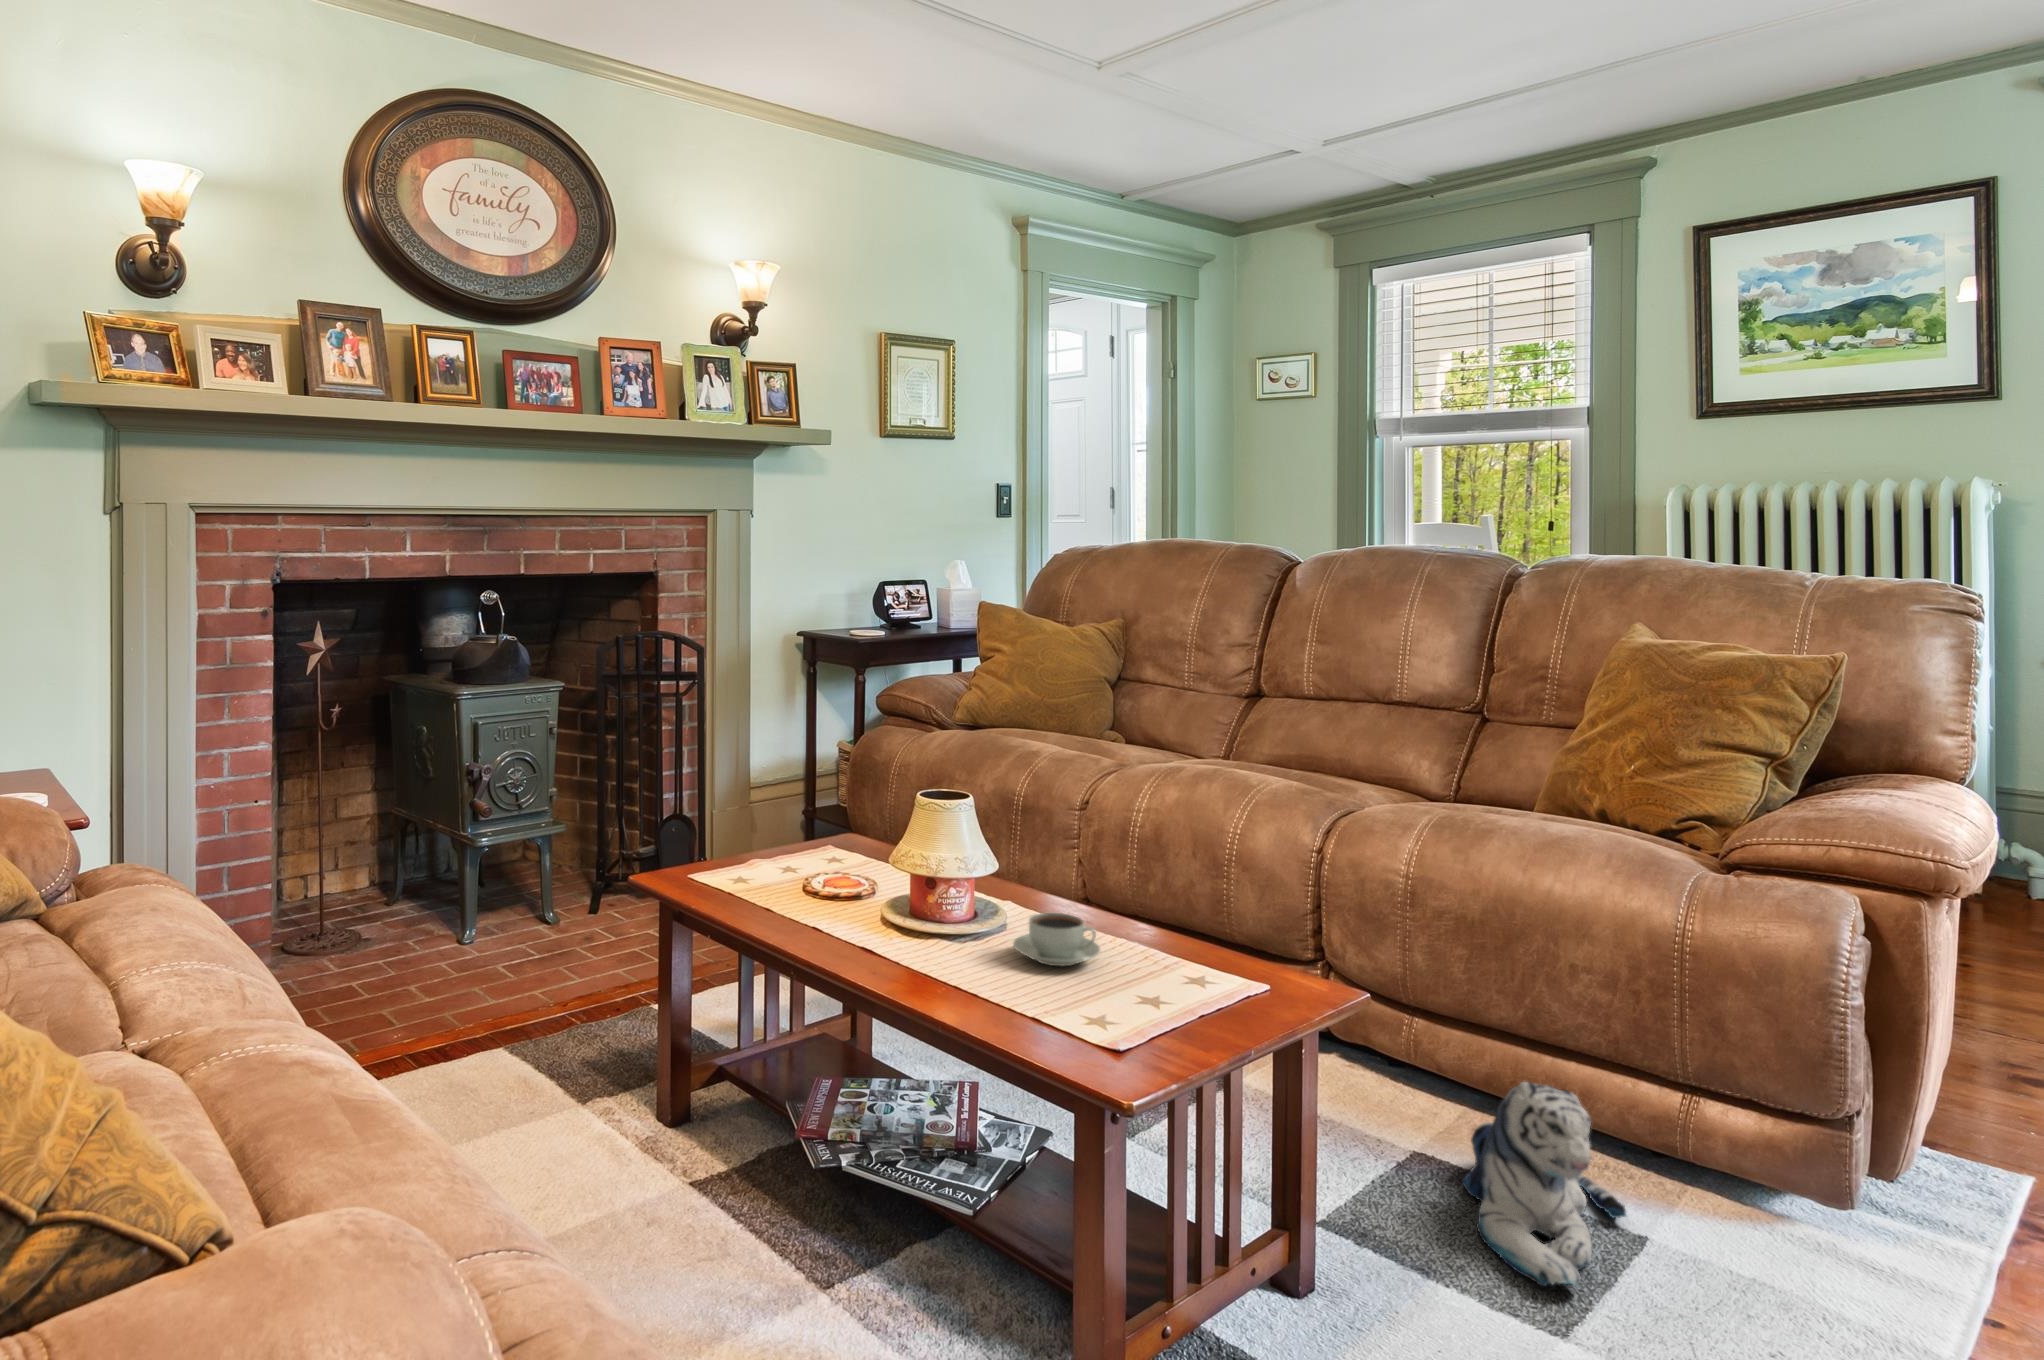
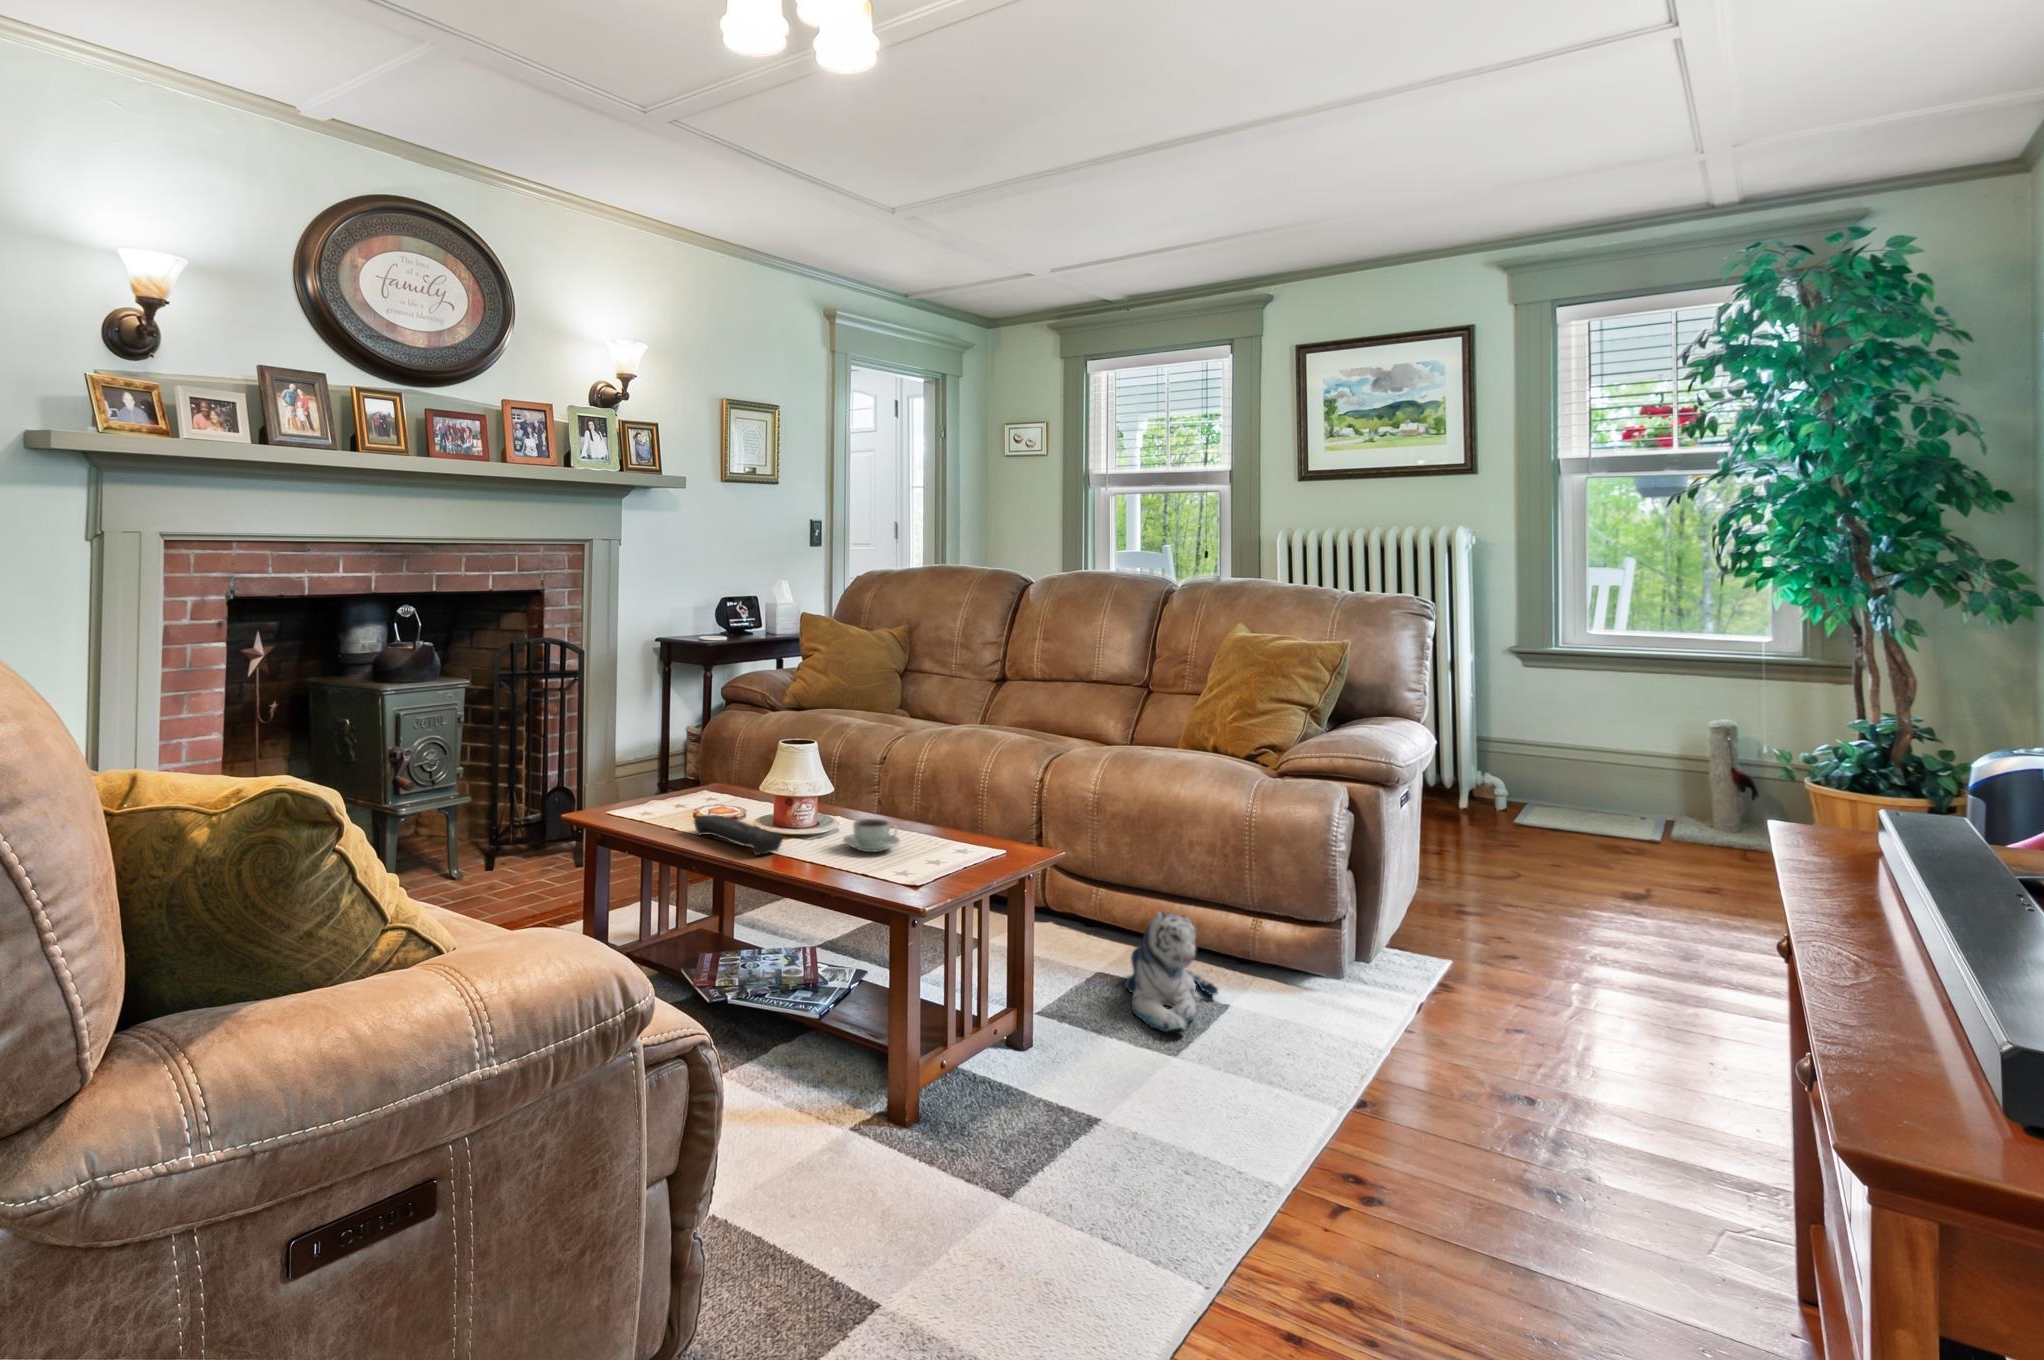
remote control: none [801,891,922,962] -> present [694,815,783,855]

